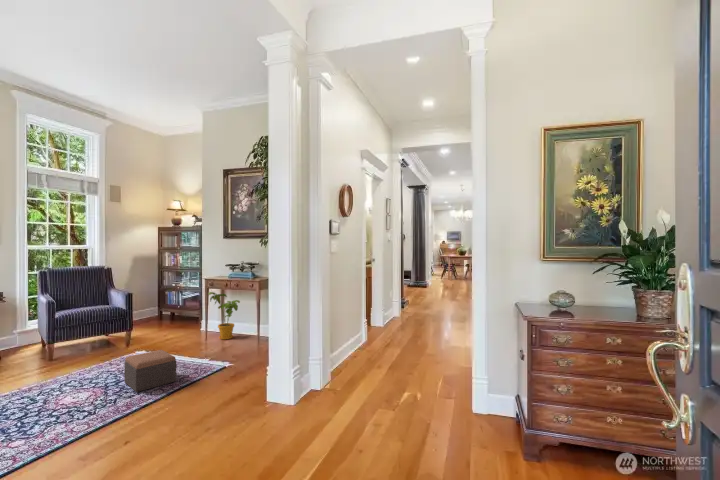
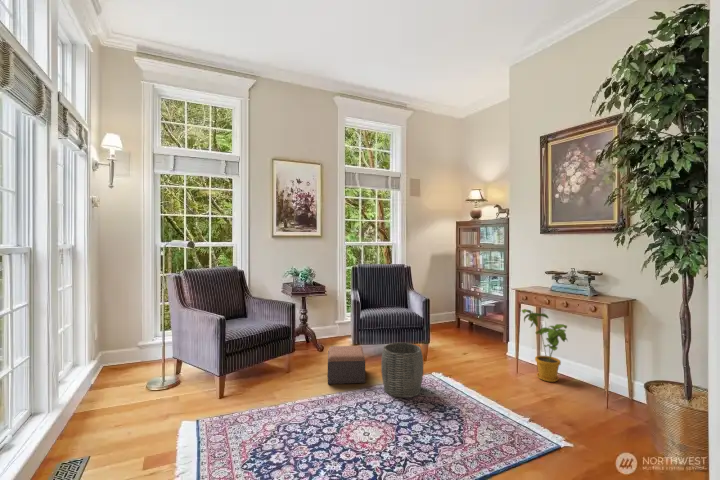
woven basket: none [85,329,127,373] -> present [381,343,423,398]
footstool: present [124,350,176,392] -> present [328,346,365,384]

